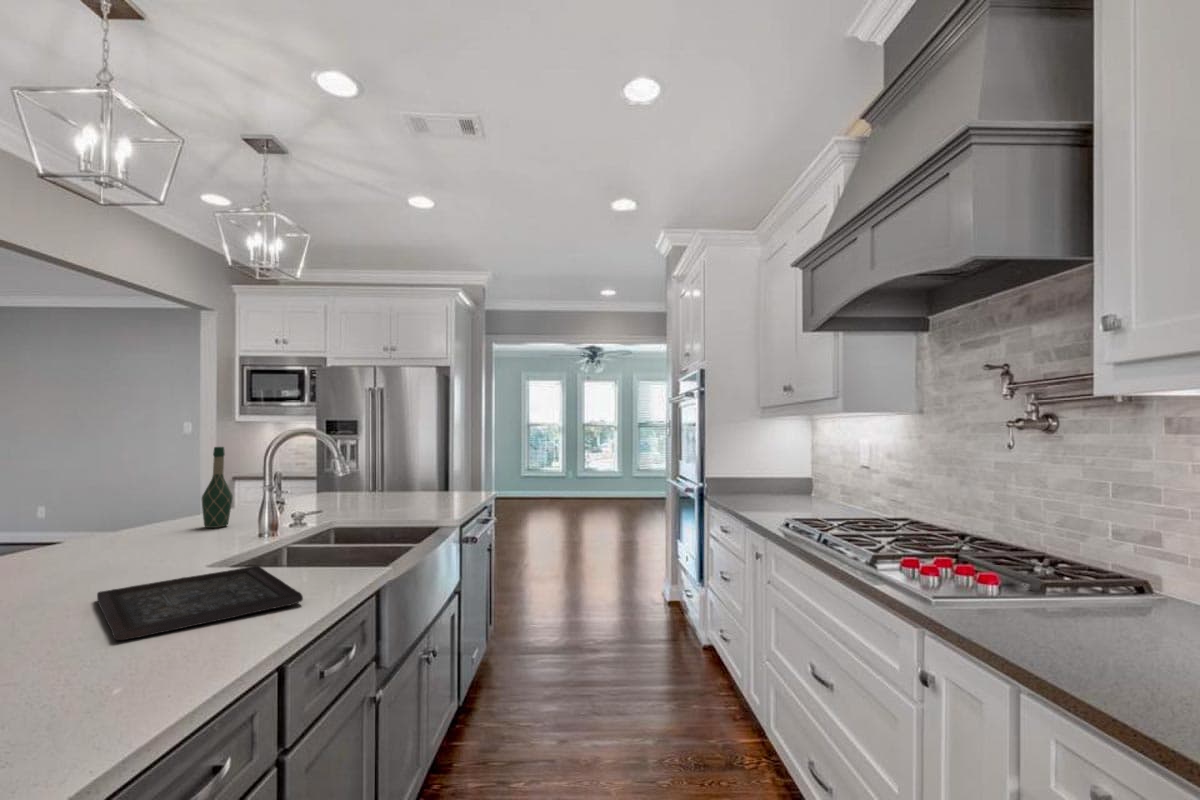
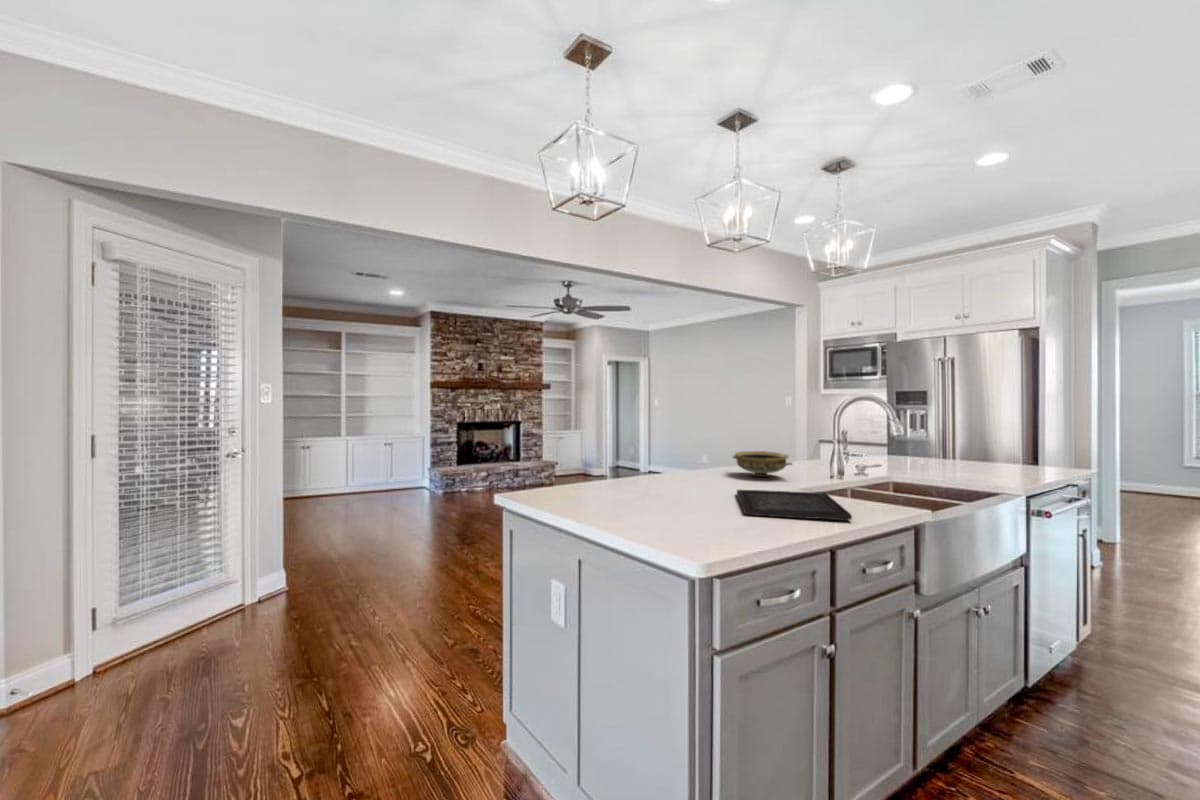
wine bottle: present [202,447,232,528] -> none [794,409,814,468]
ceramic bowl: none [87,513,202,557] -> present [733,451,792,477]

